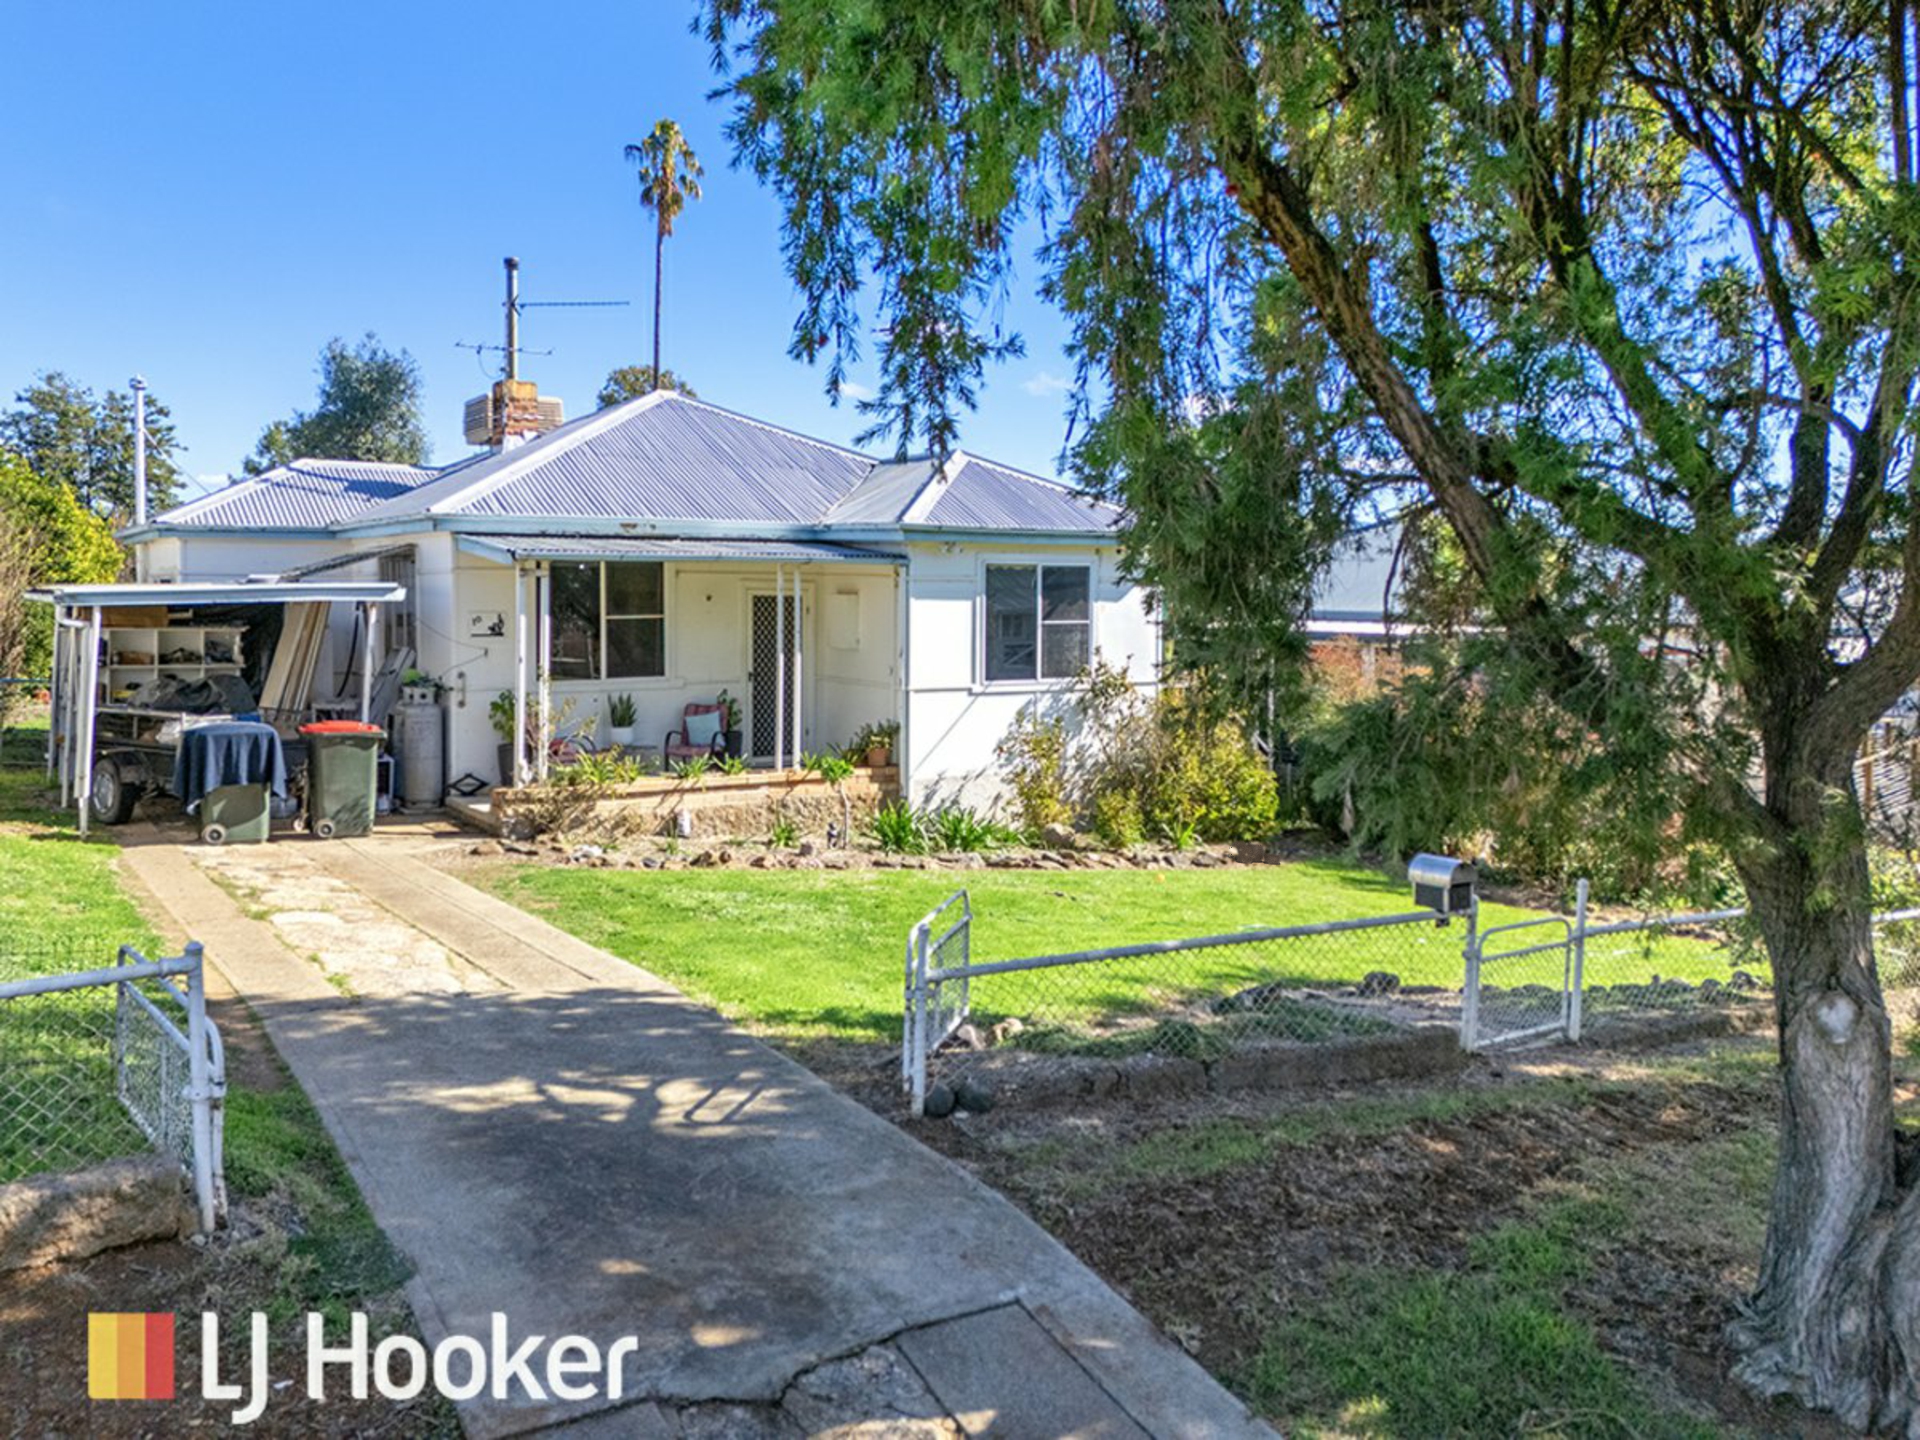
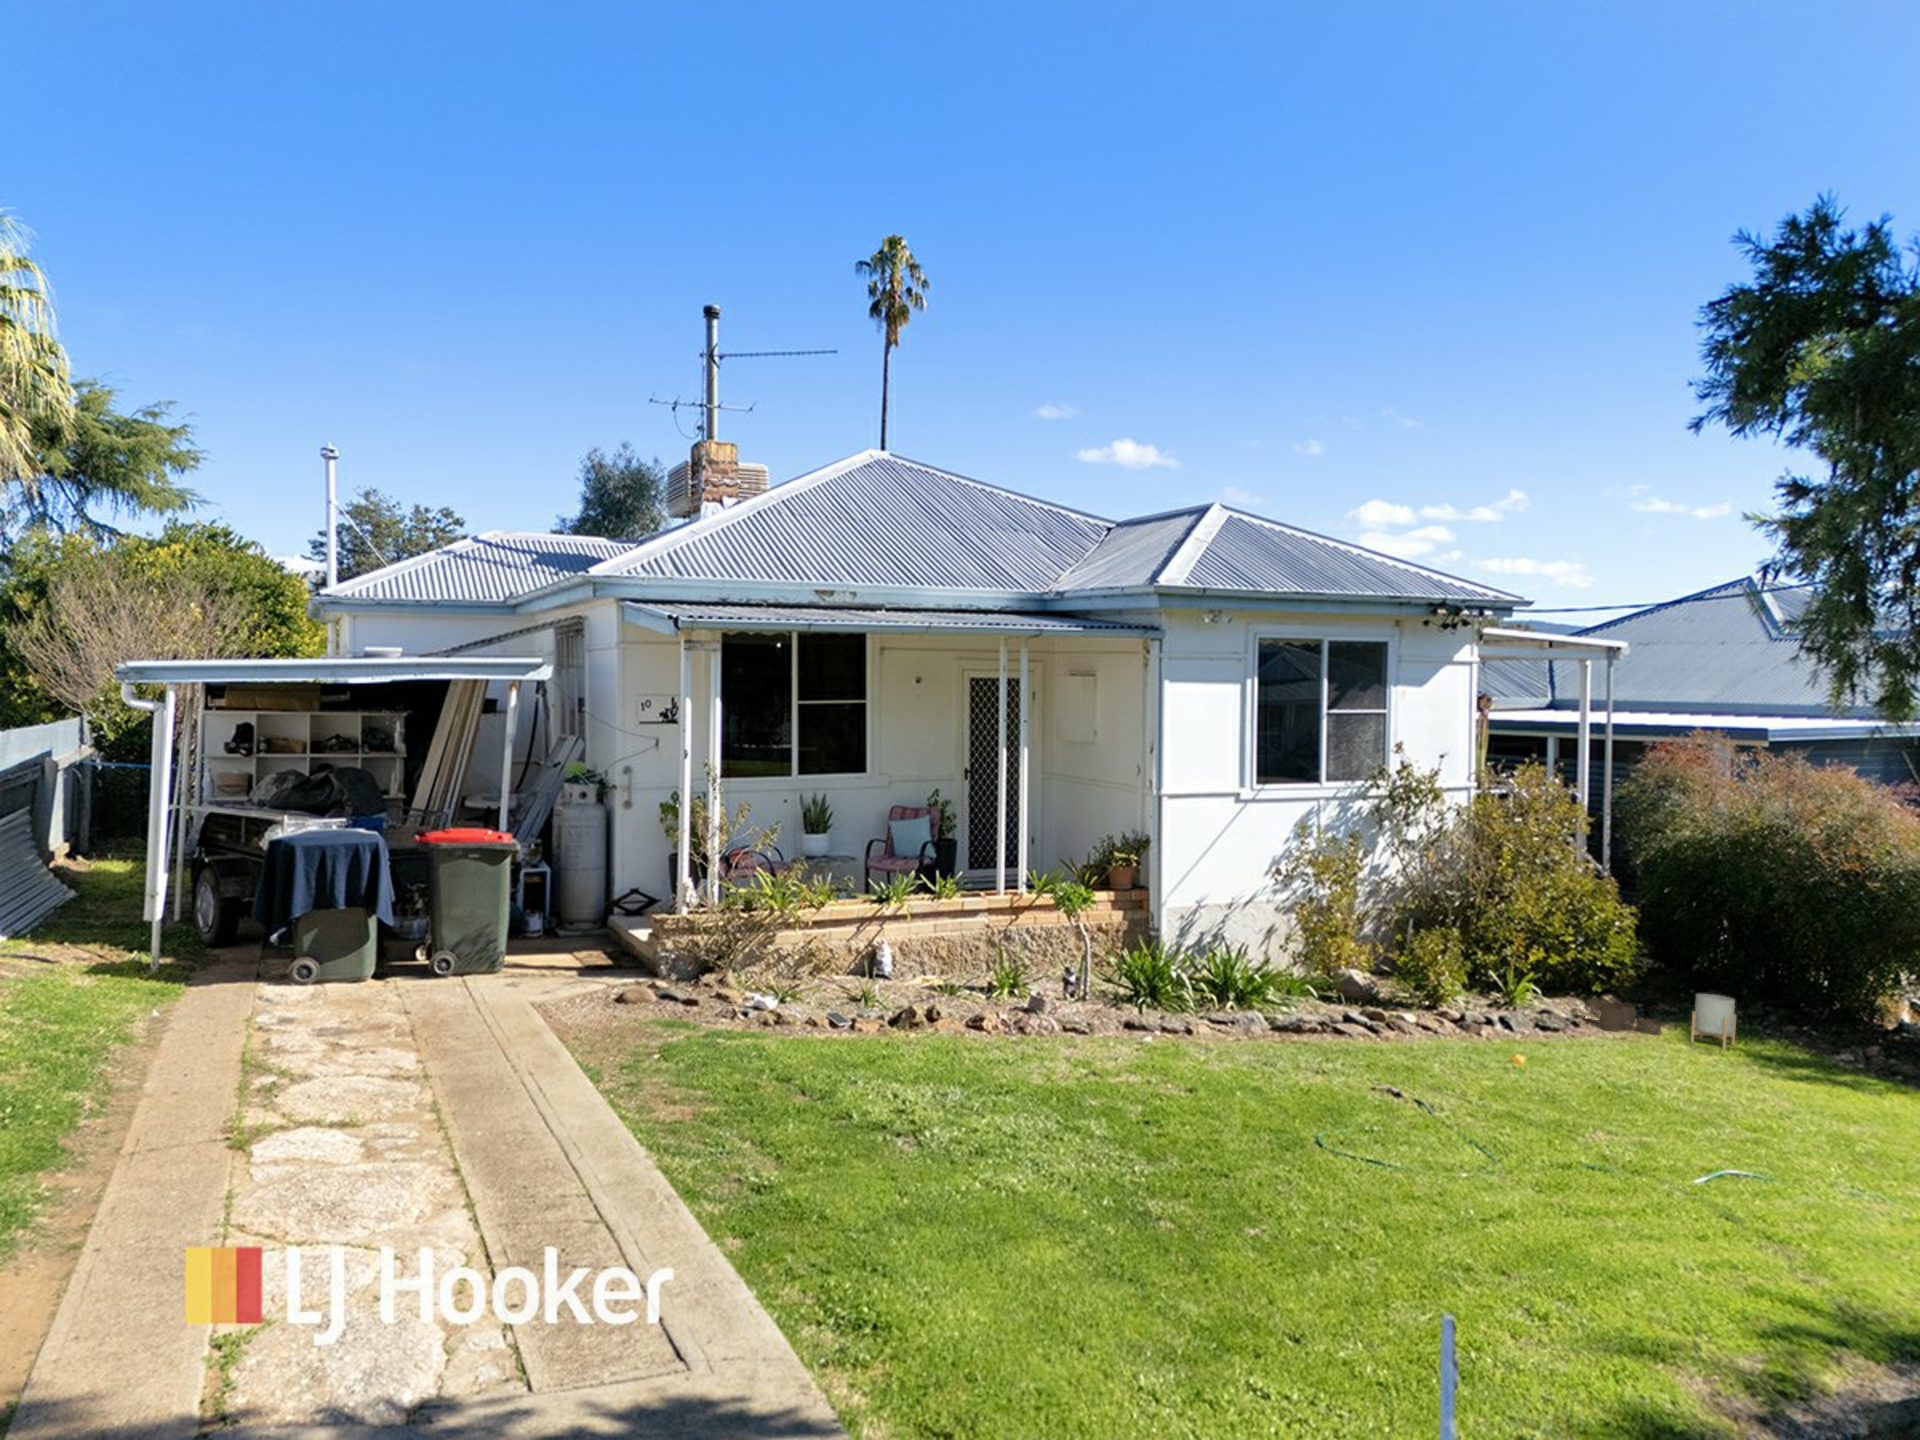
planter: none [1298,833,1330,872] -> present [1691,994,1736,1049]

